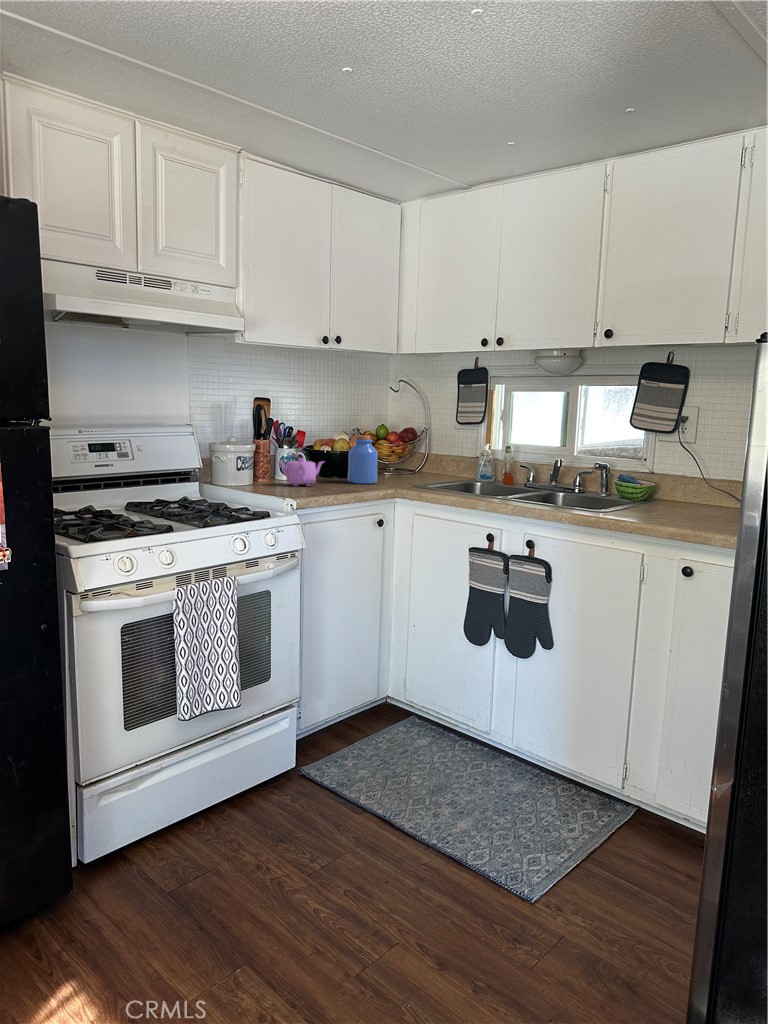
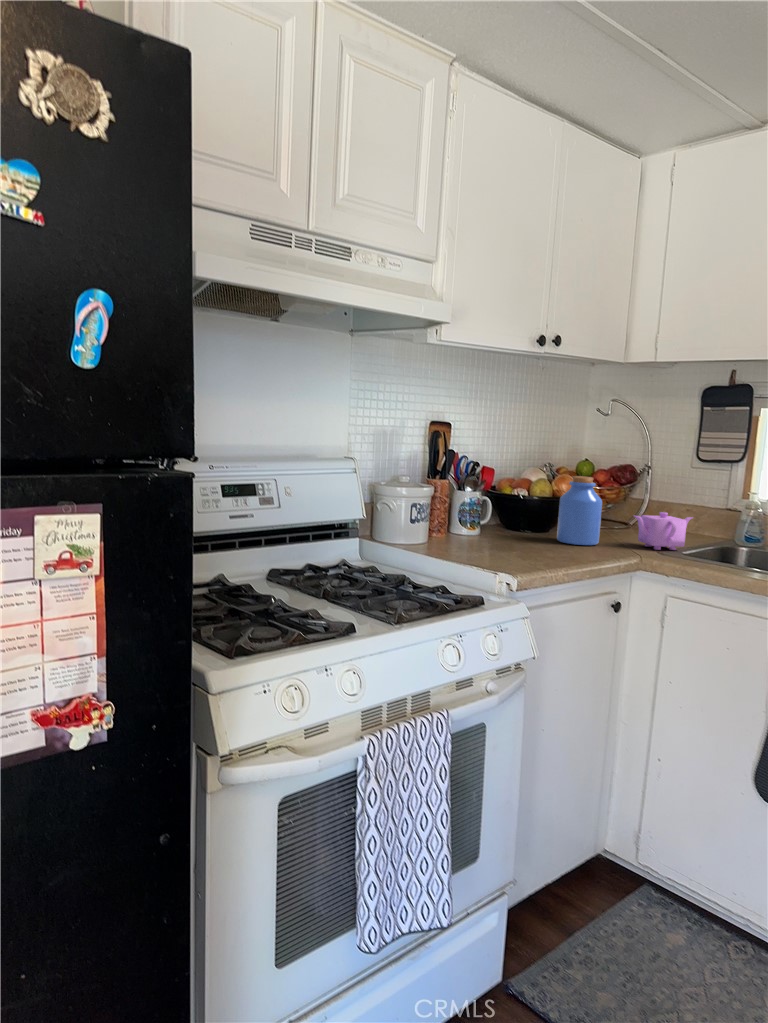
teapot: present [278,458,324,486] -> present [634,512,692,550]

